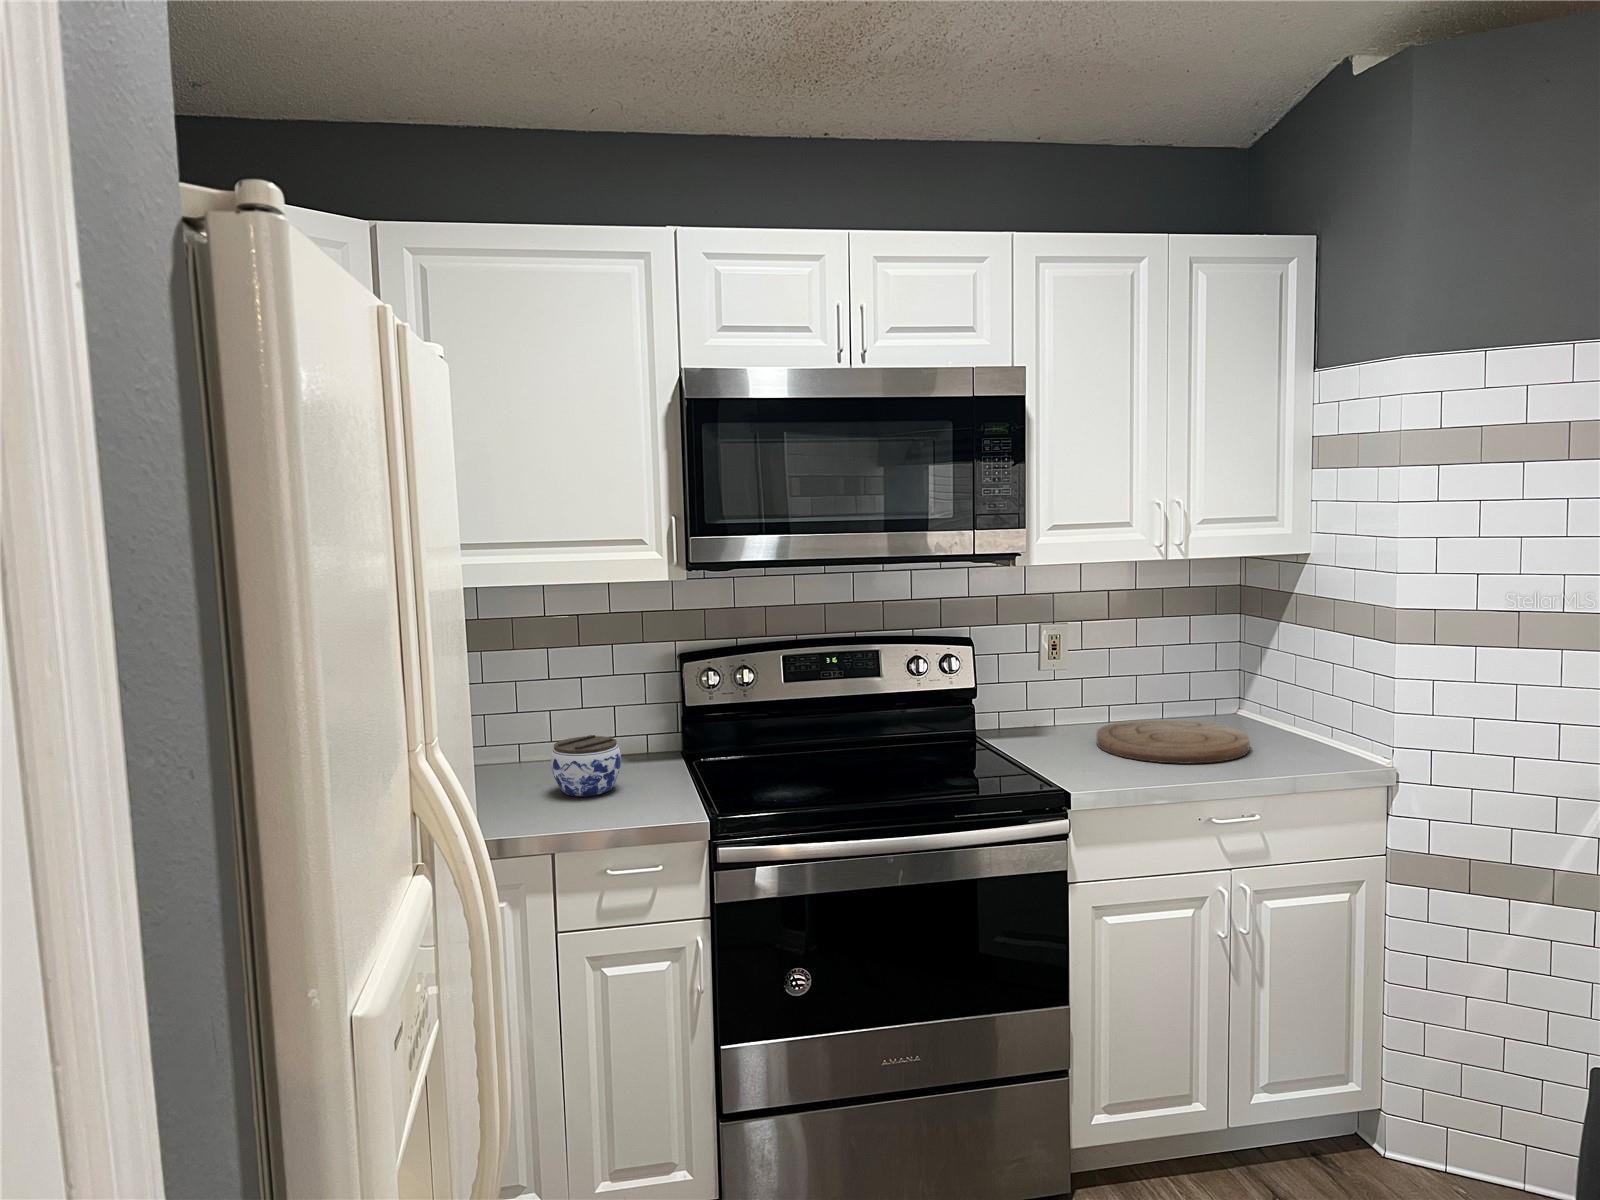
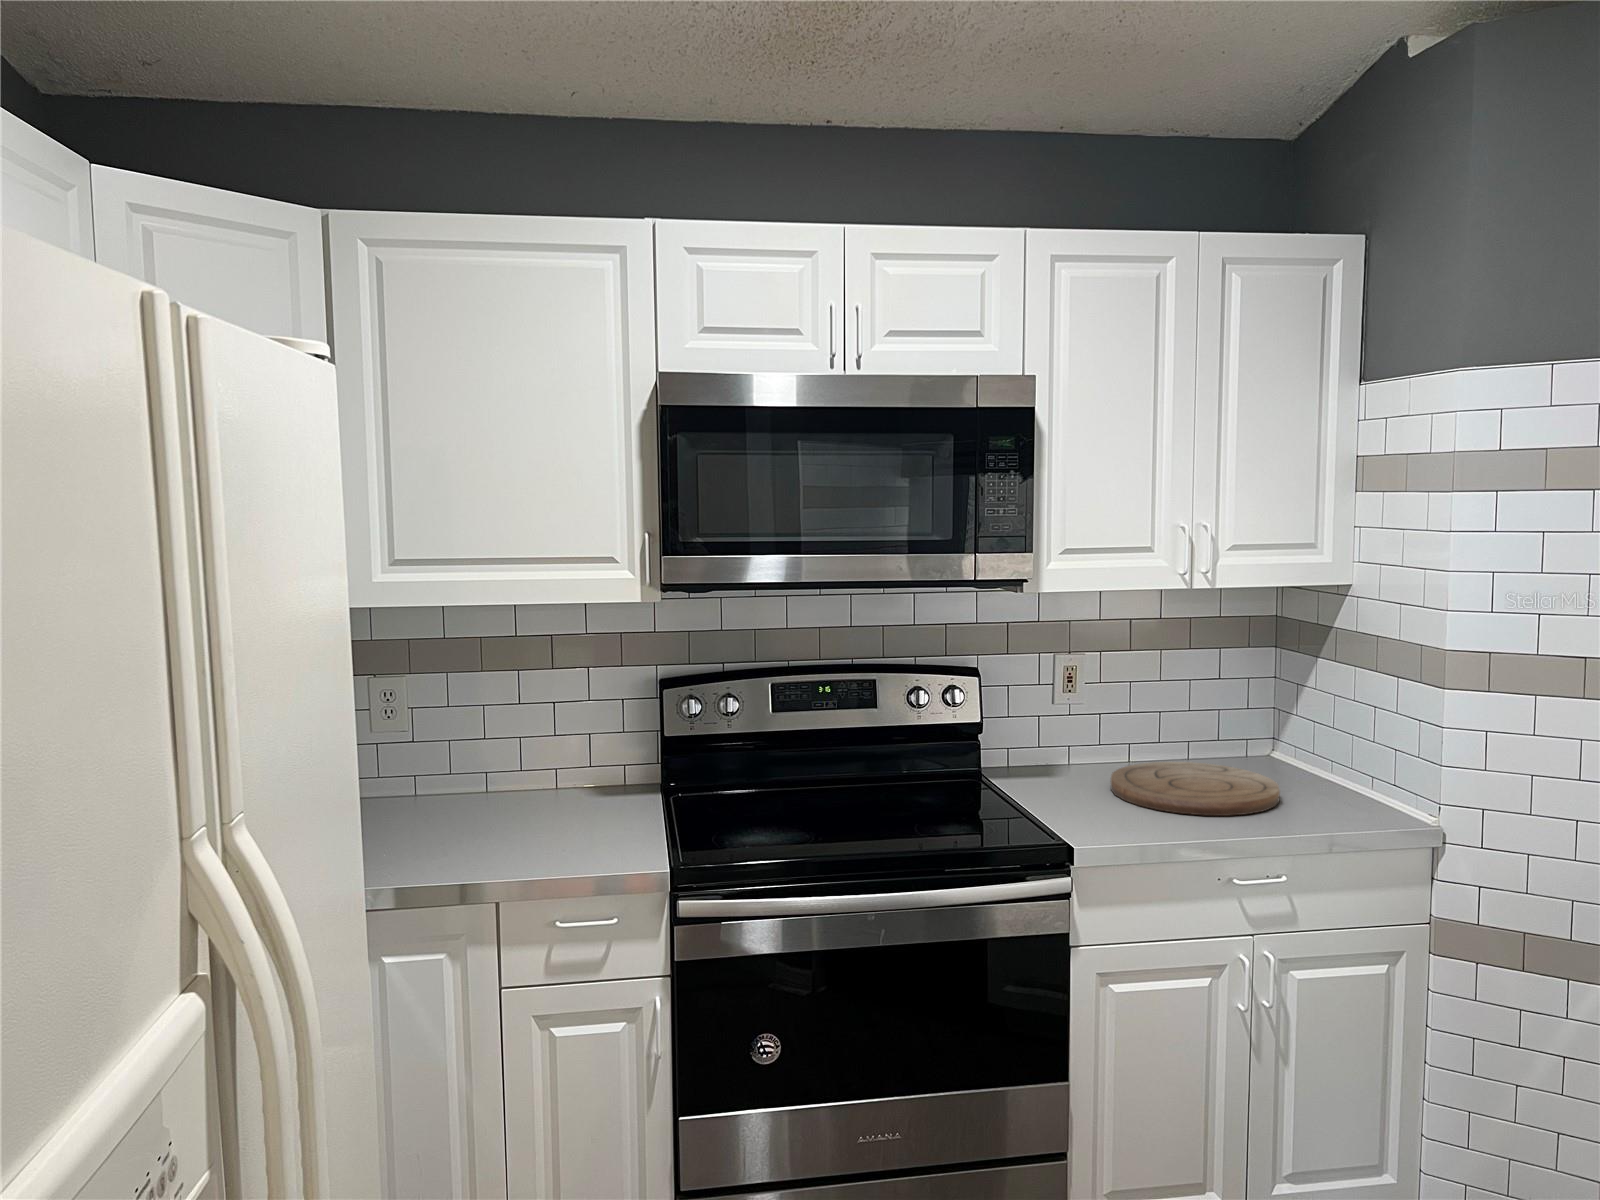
jar: present [551,735,621,796] -> none [510,767,586,835]

